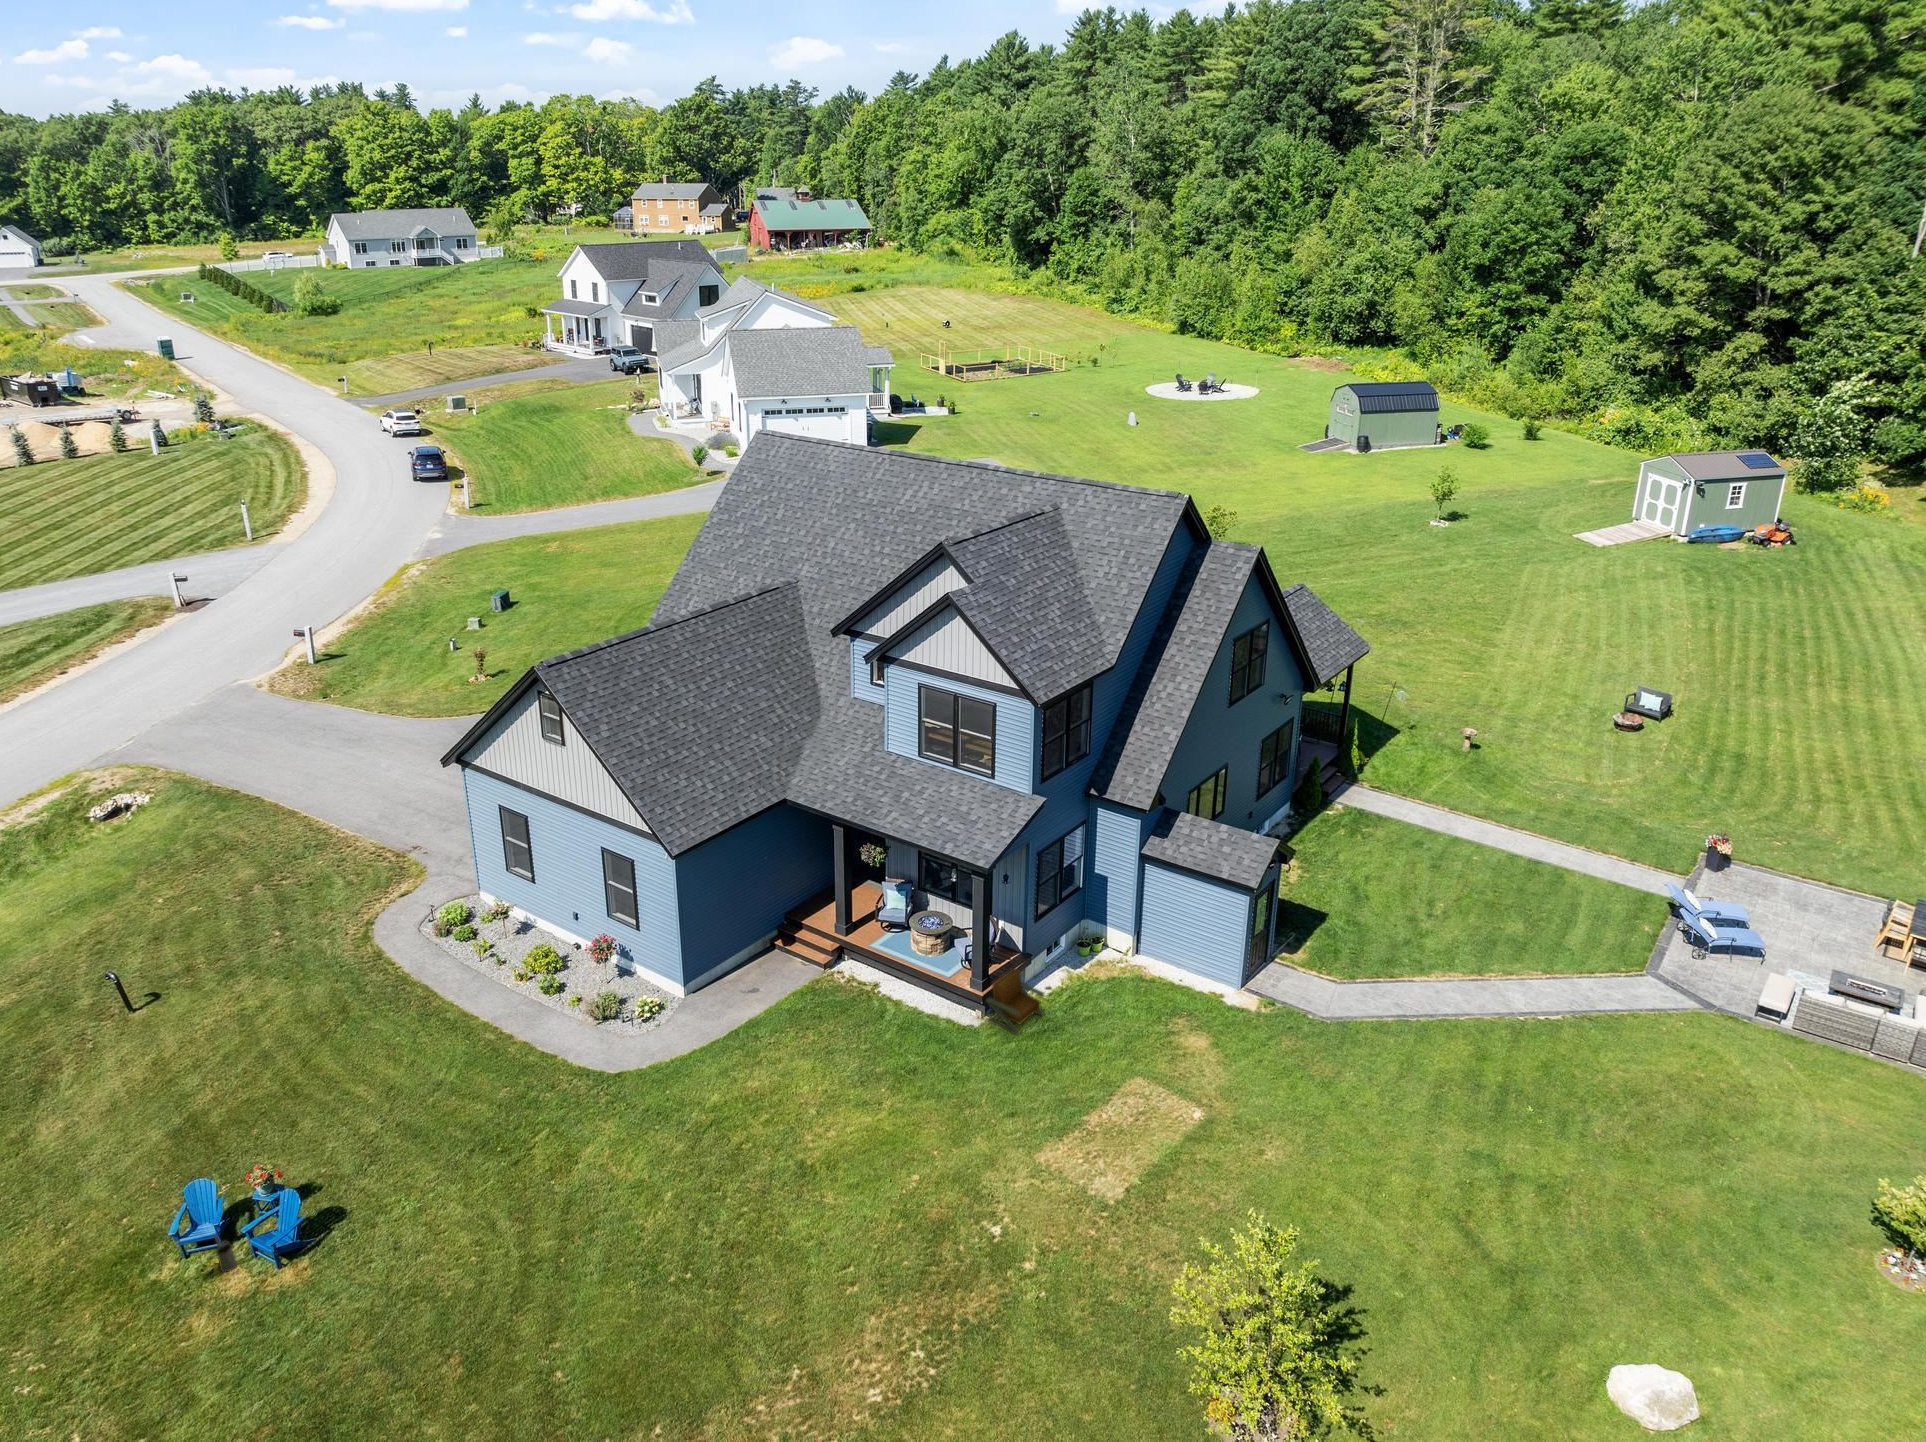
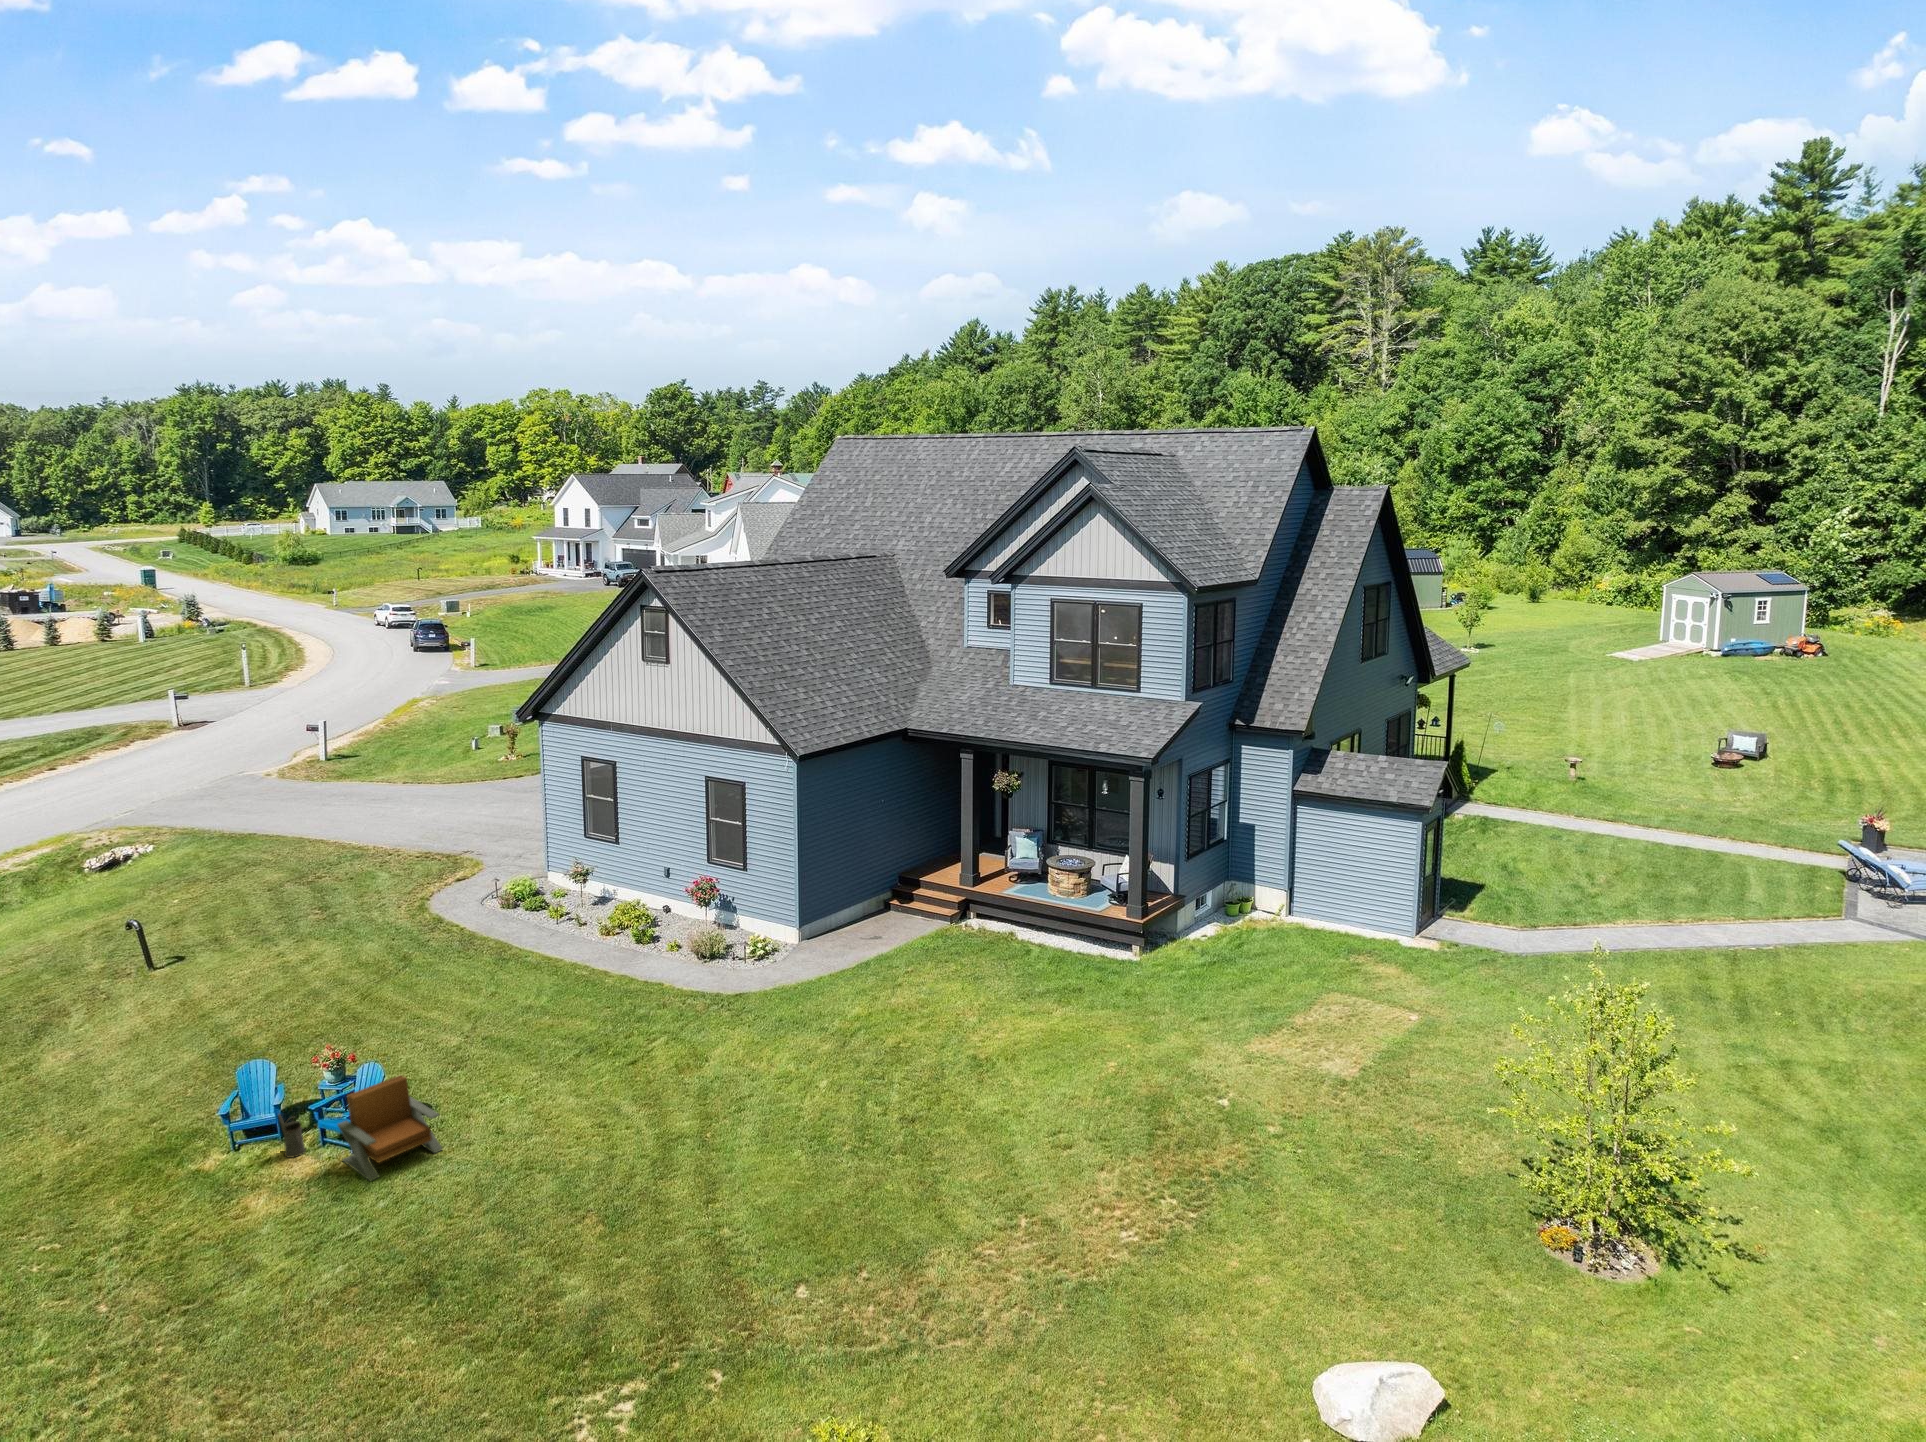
lounge chair: present [986,968,1044,1035] -> present [338,1075,442,1181]

